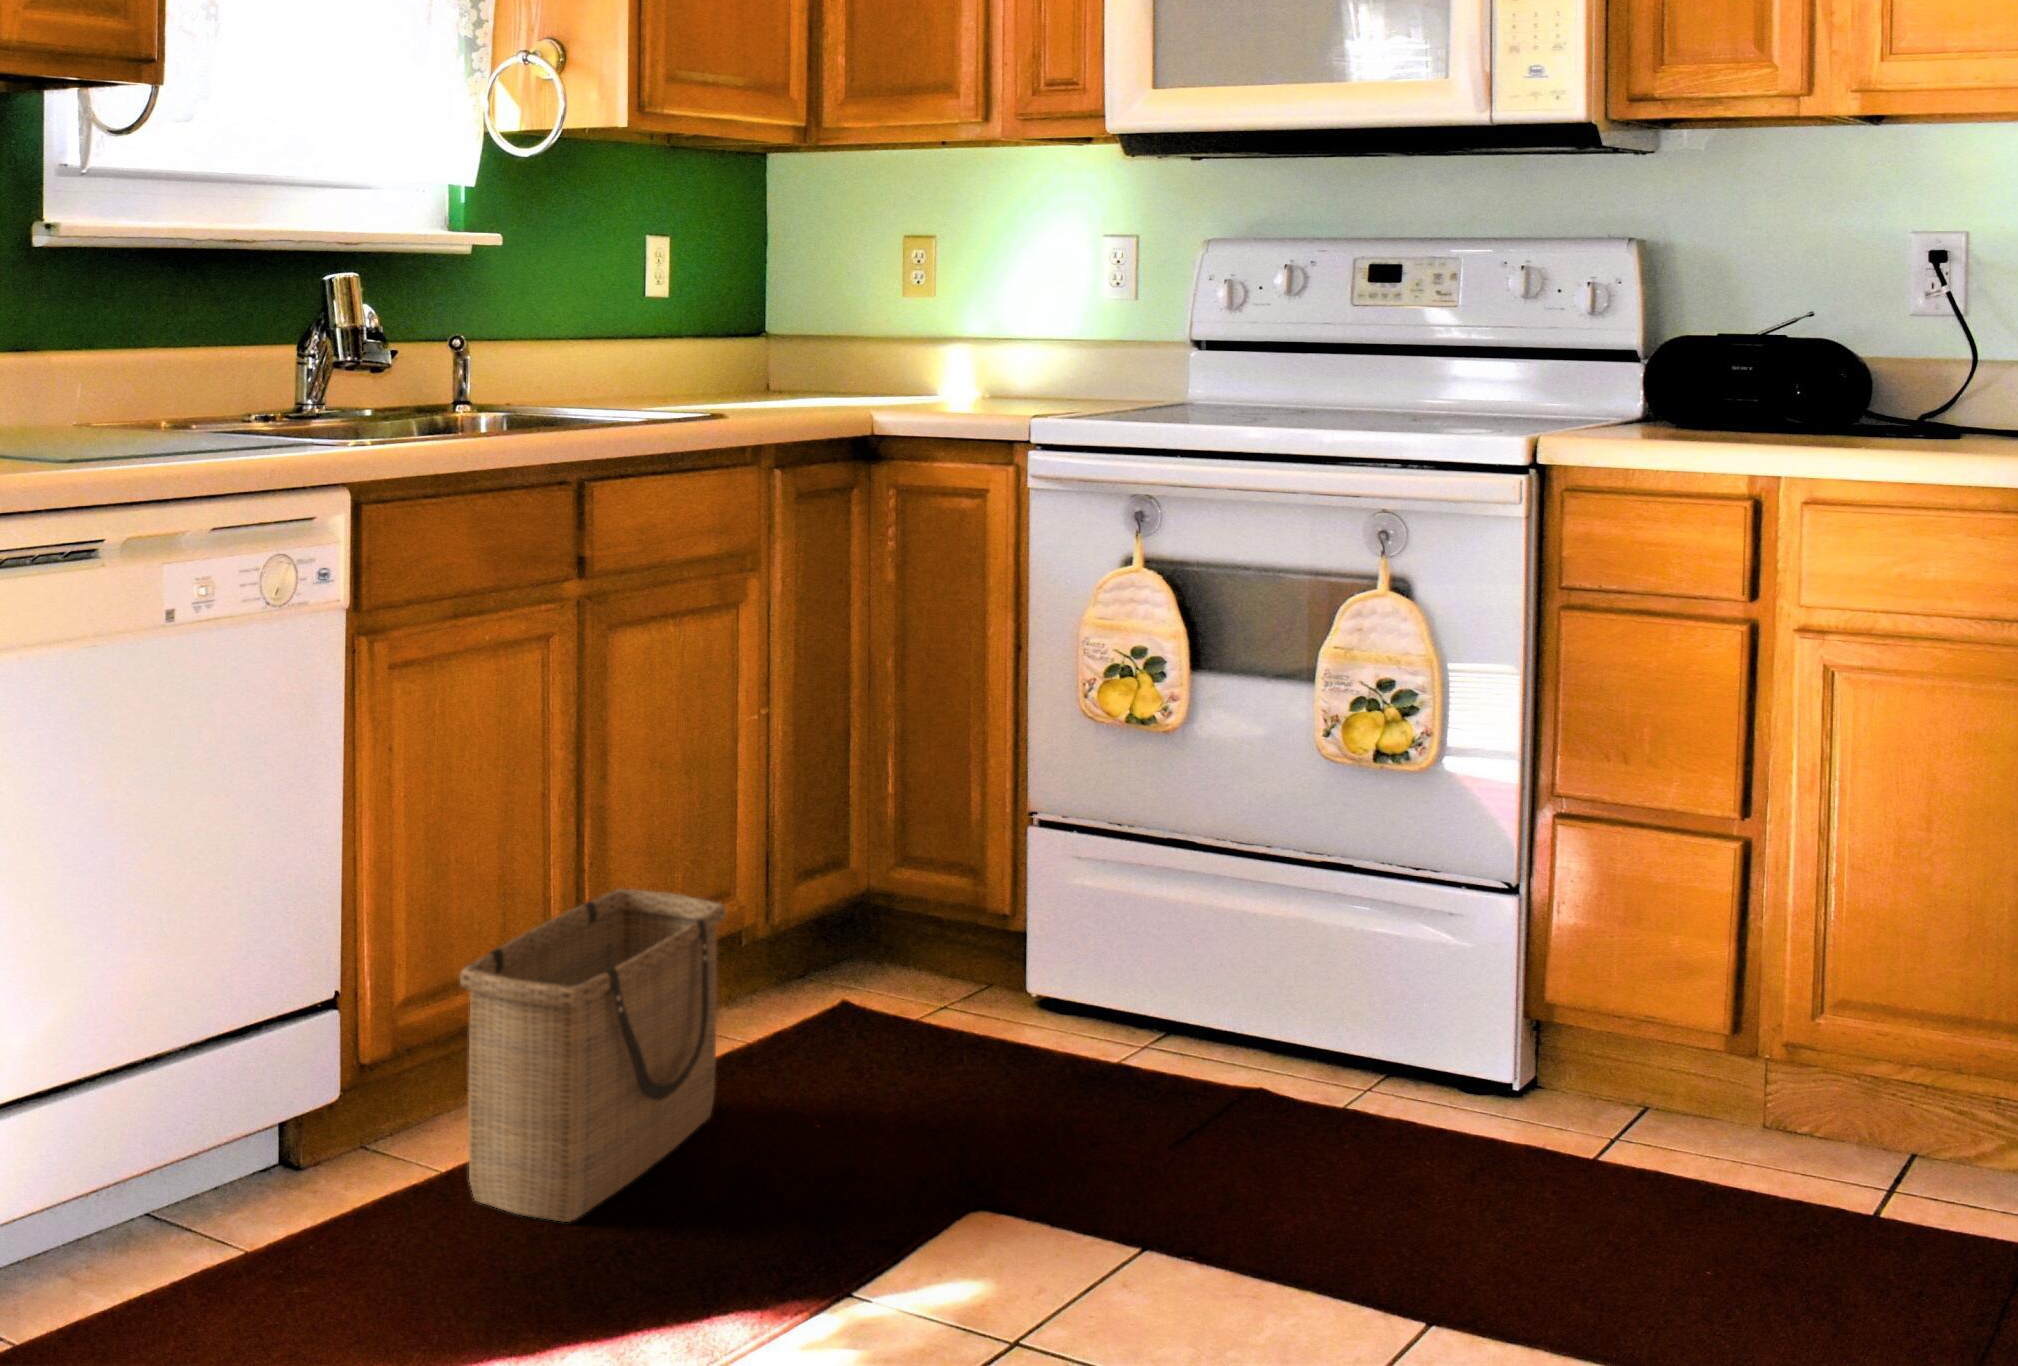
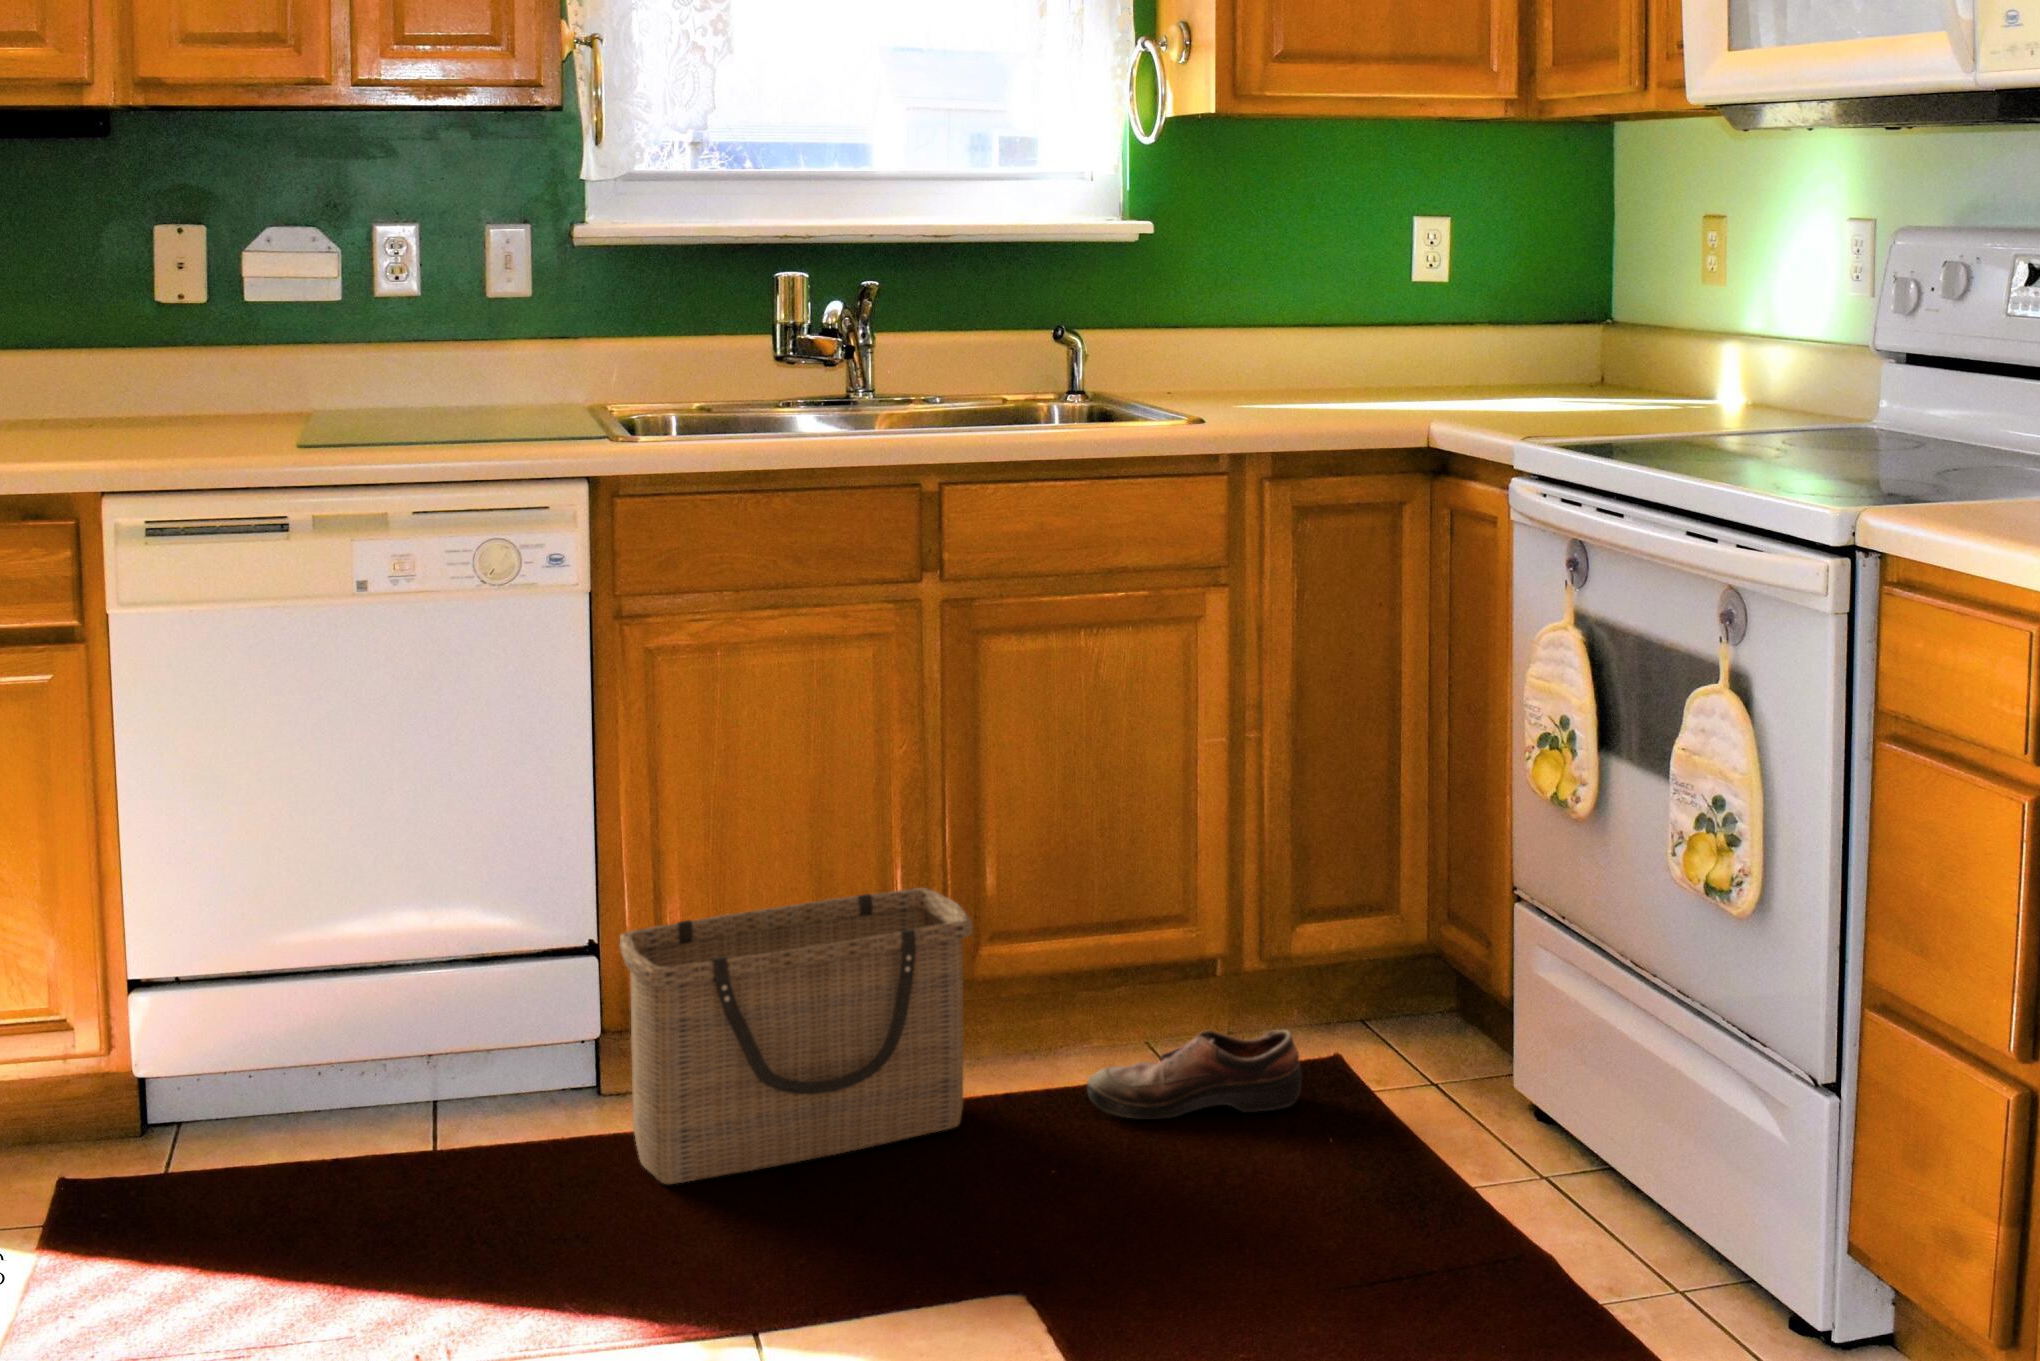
shoe: none [757,973,917,1078] -> present [1087,1030,1301,1119]

